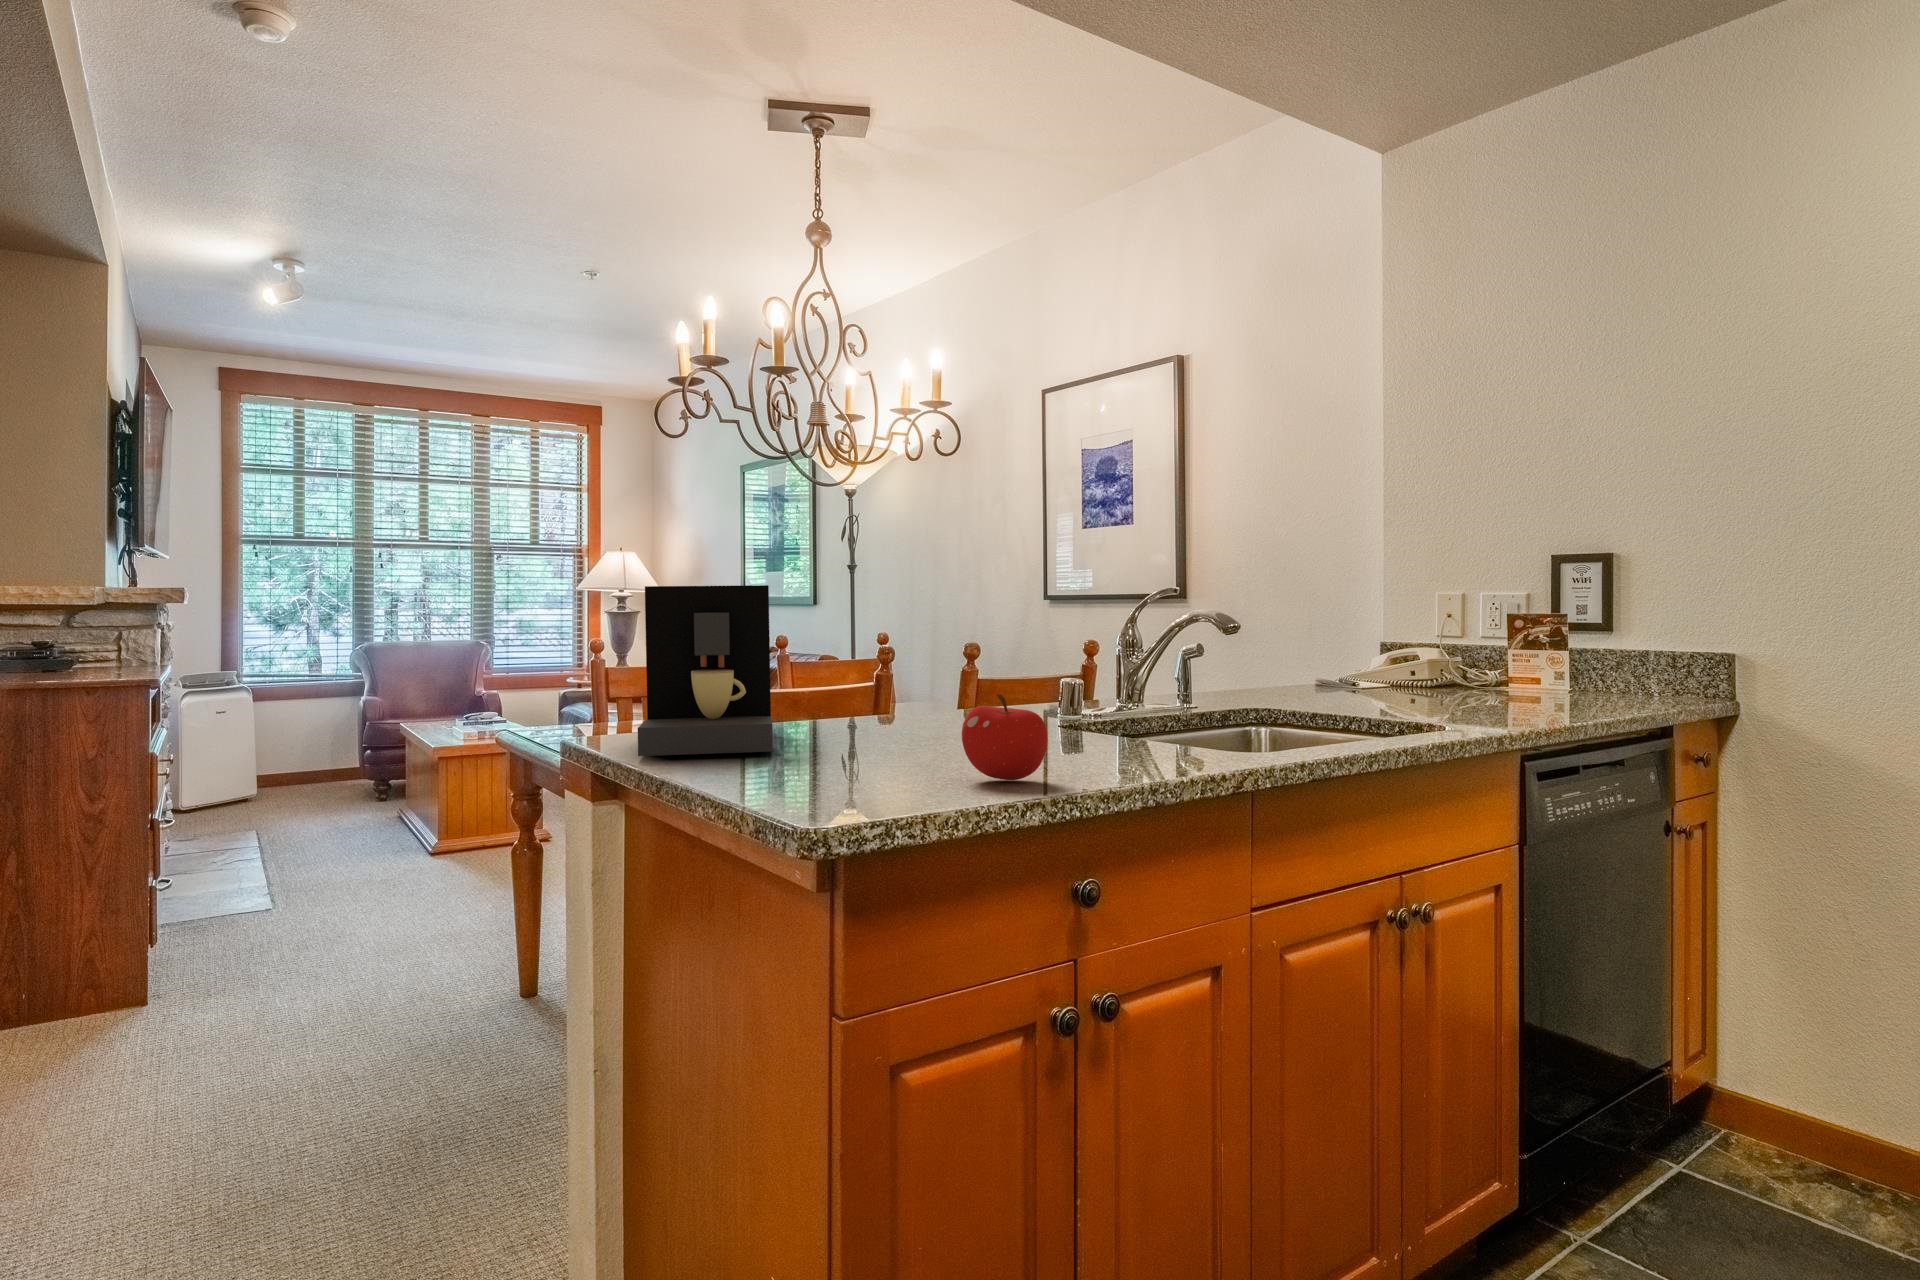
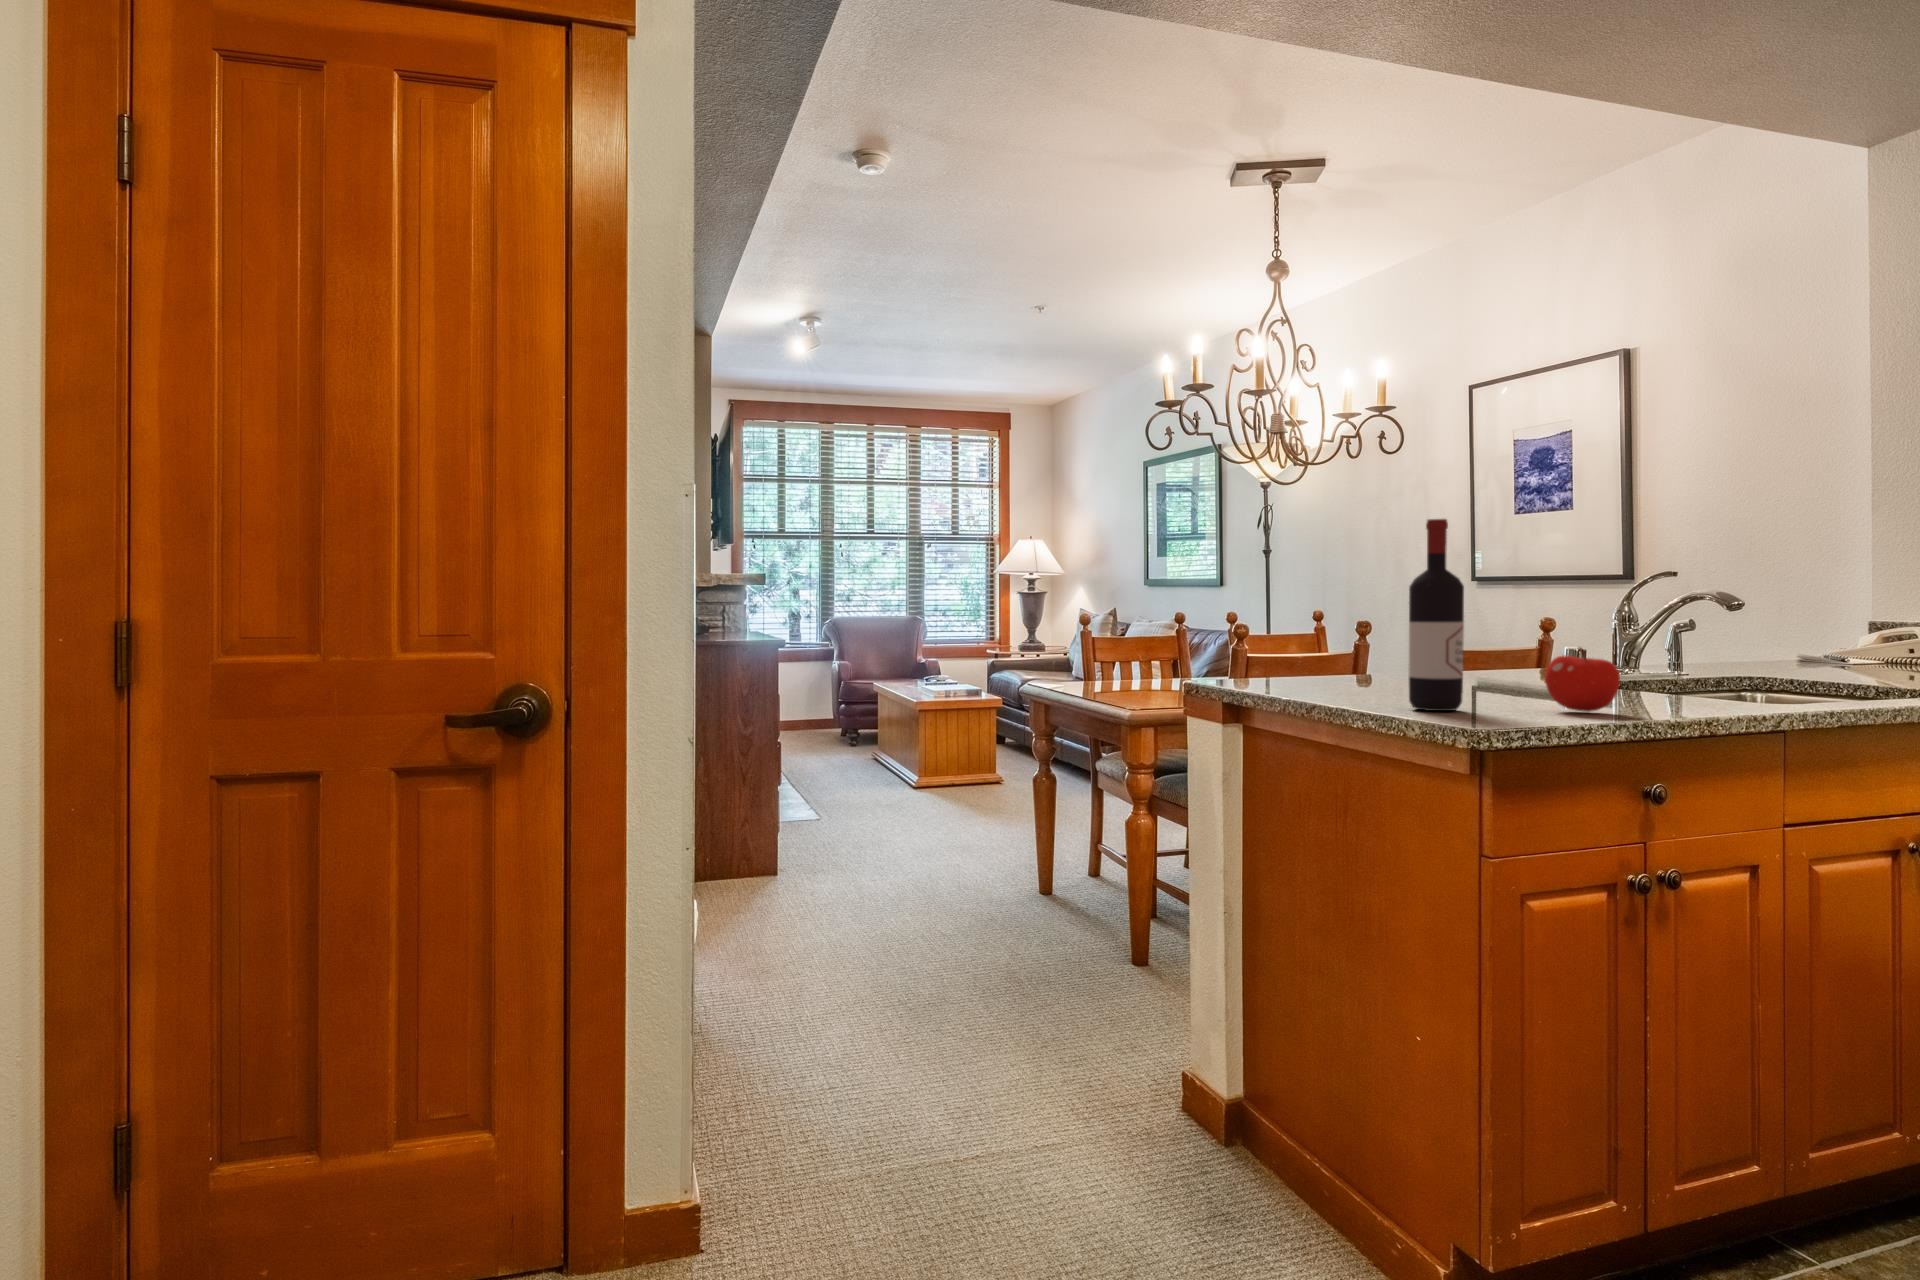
wine bottle: none [785,520,857,788] -> present [1409,519,1464,711]
coffee maker: present [638,585,773,756] -> none [1232,567,1358,690]

